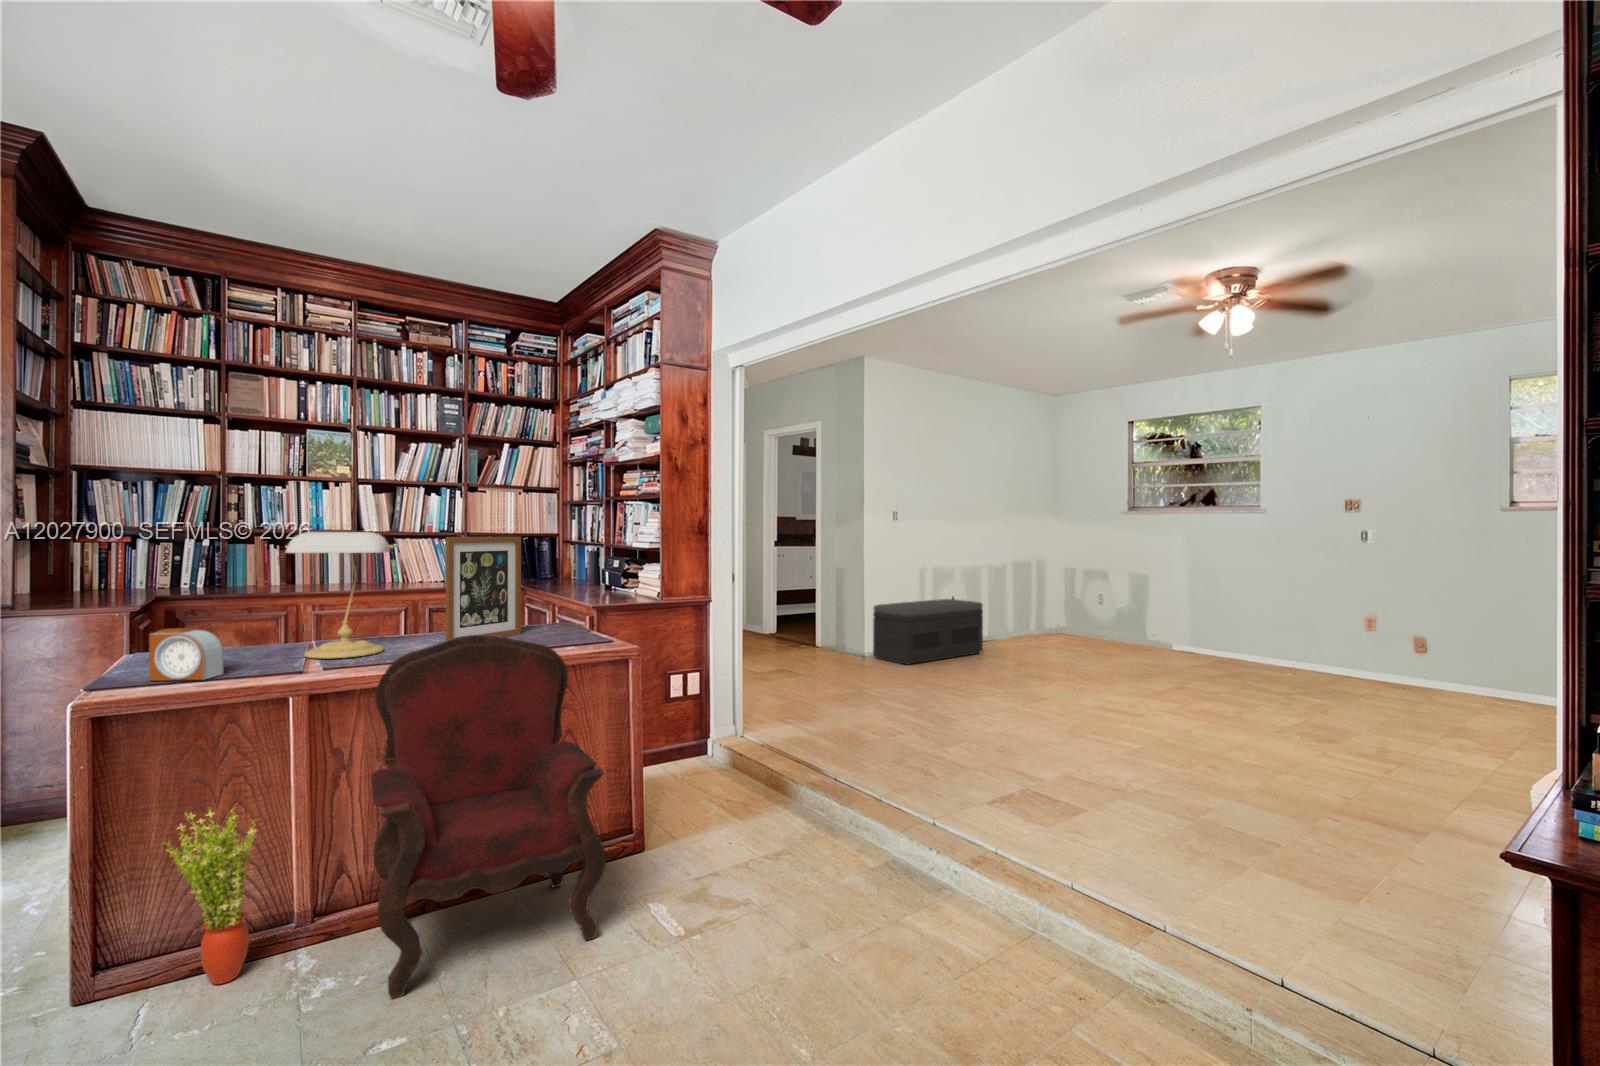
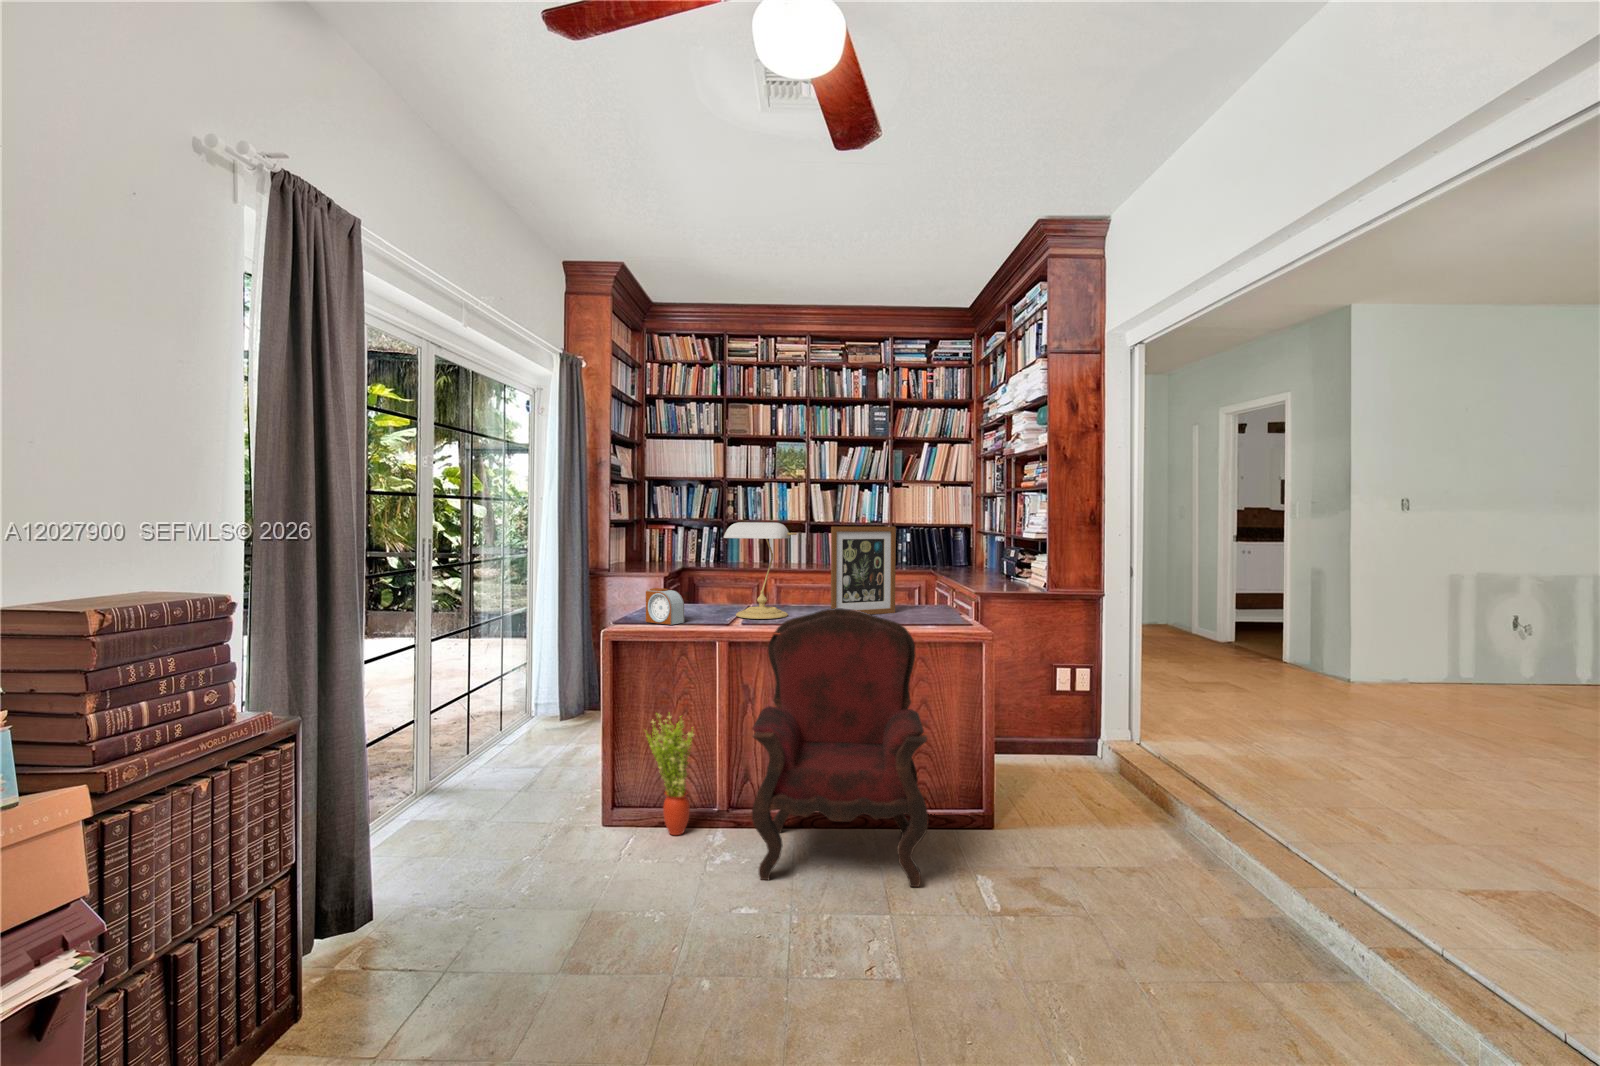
storage bench: present [873,599,983,665] -> none [1368,618,1576,701]

